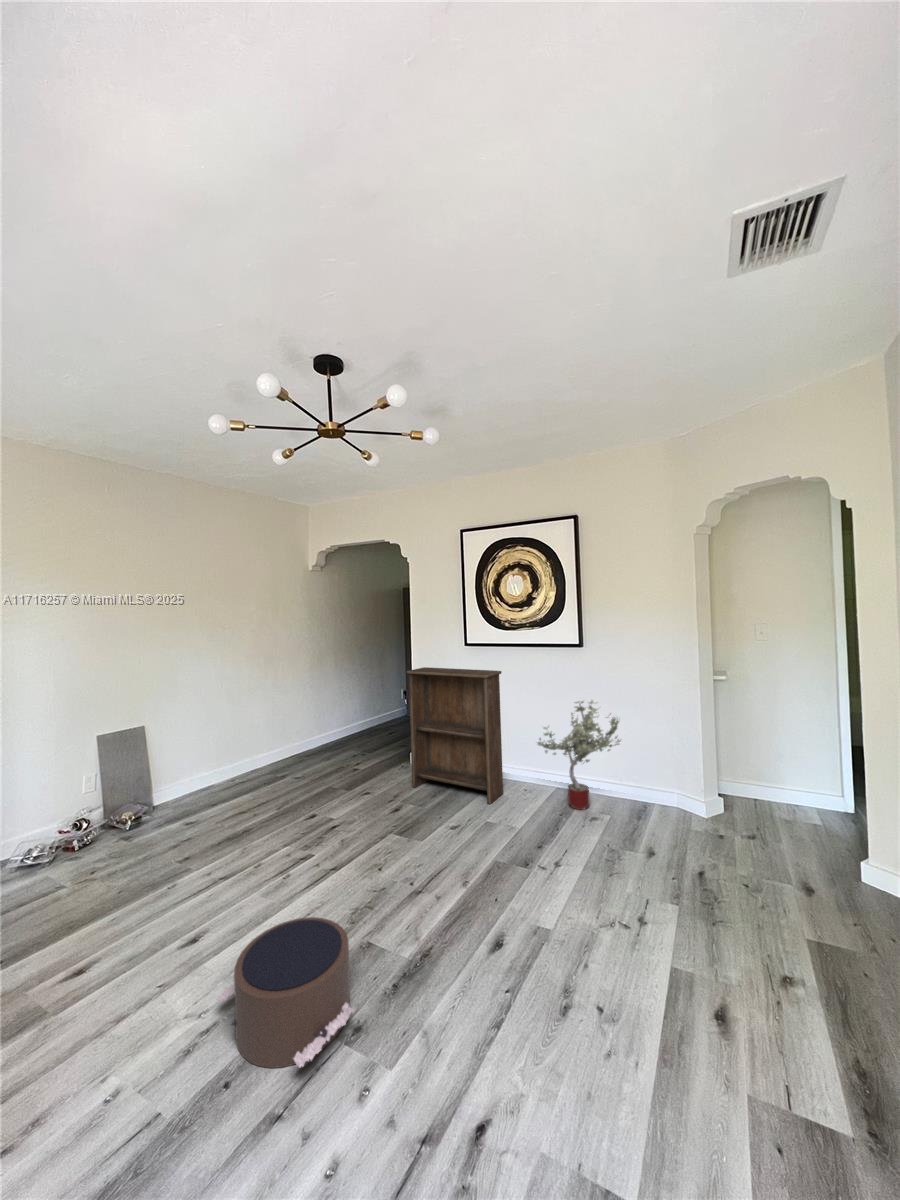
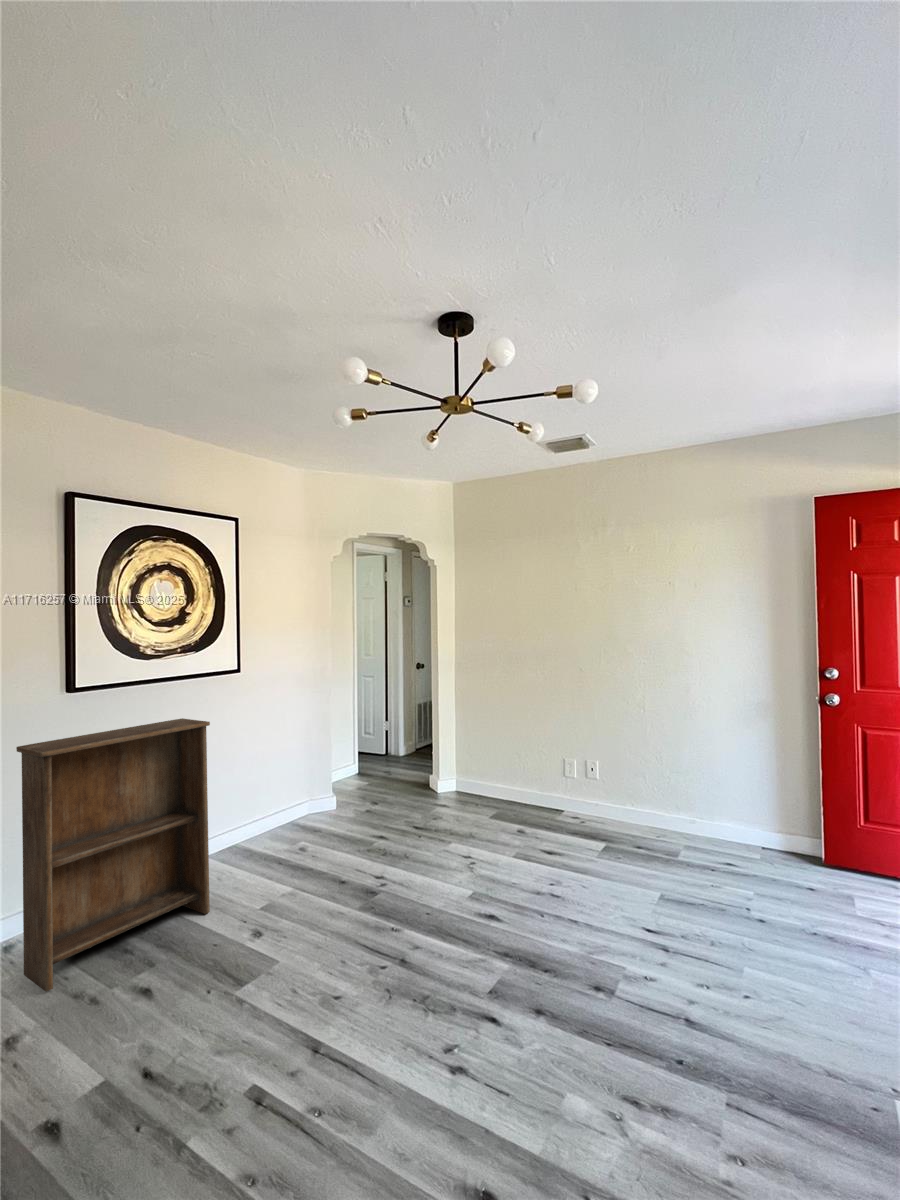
potted tree: present [537,700,621,810] -> none [222,731,313,863]
pouf: present [217,917,355,1068] -> none [532,937,661,1083]

